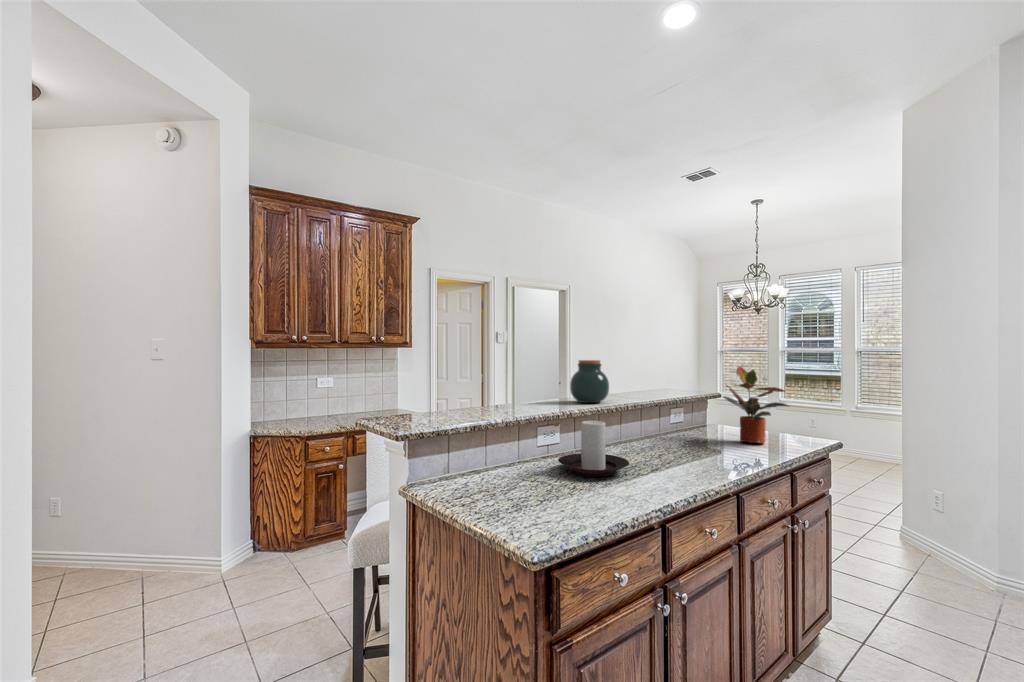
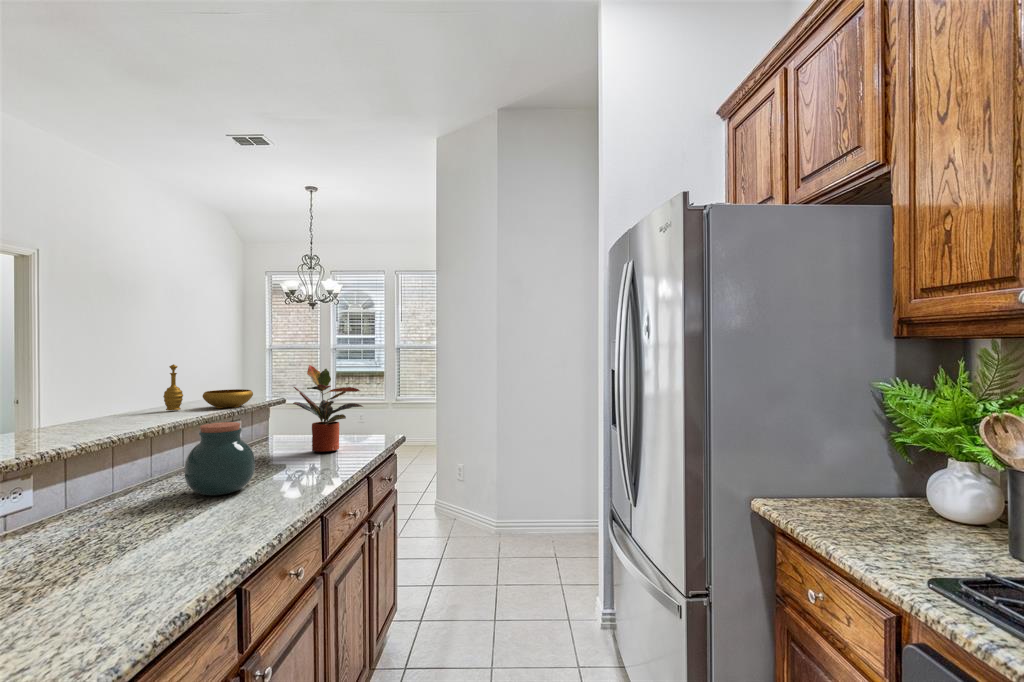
jar: present [570,360,609,403] -> present [184,422,255,495]
decorative bowl: none [631,361,693,397] -> present [163,364,253,410]
candle holder: present [558,420,629,477] -> none [36,457,175,553]

